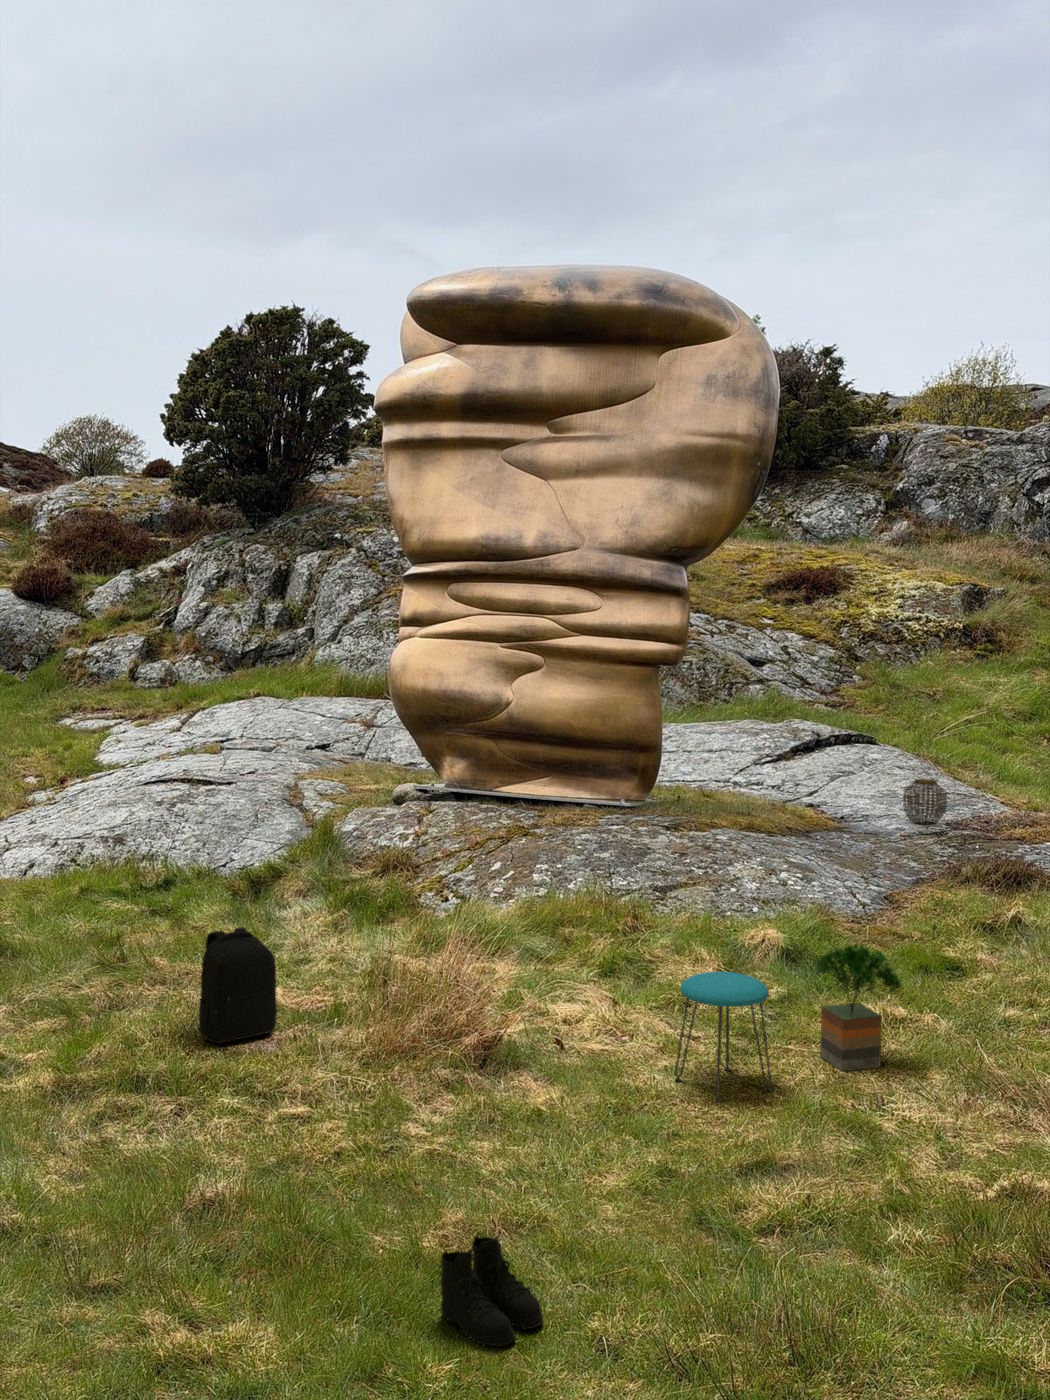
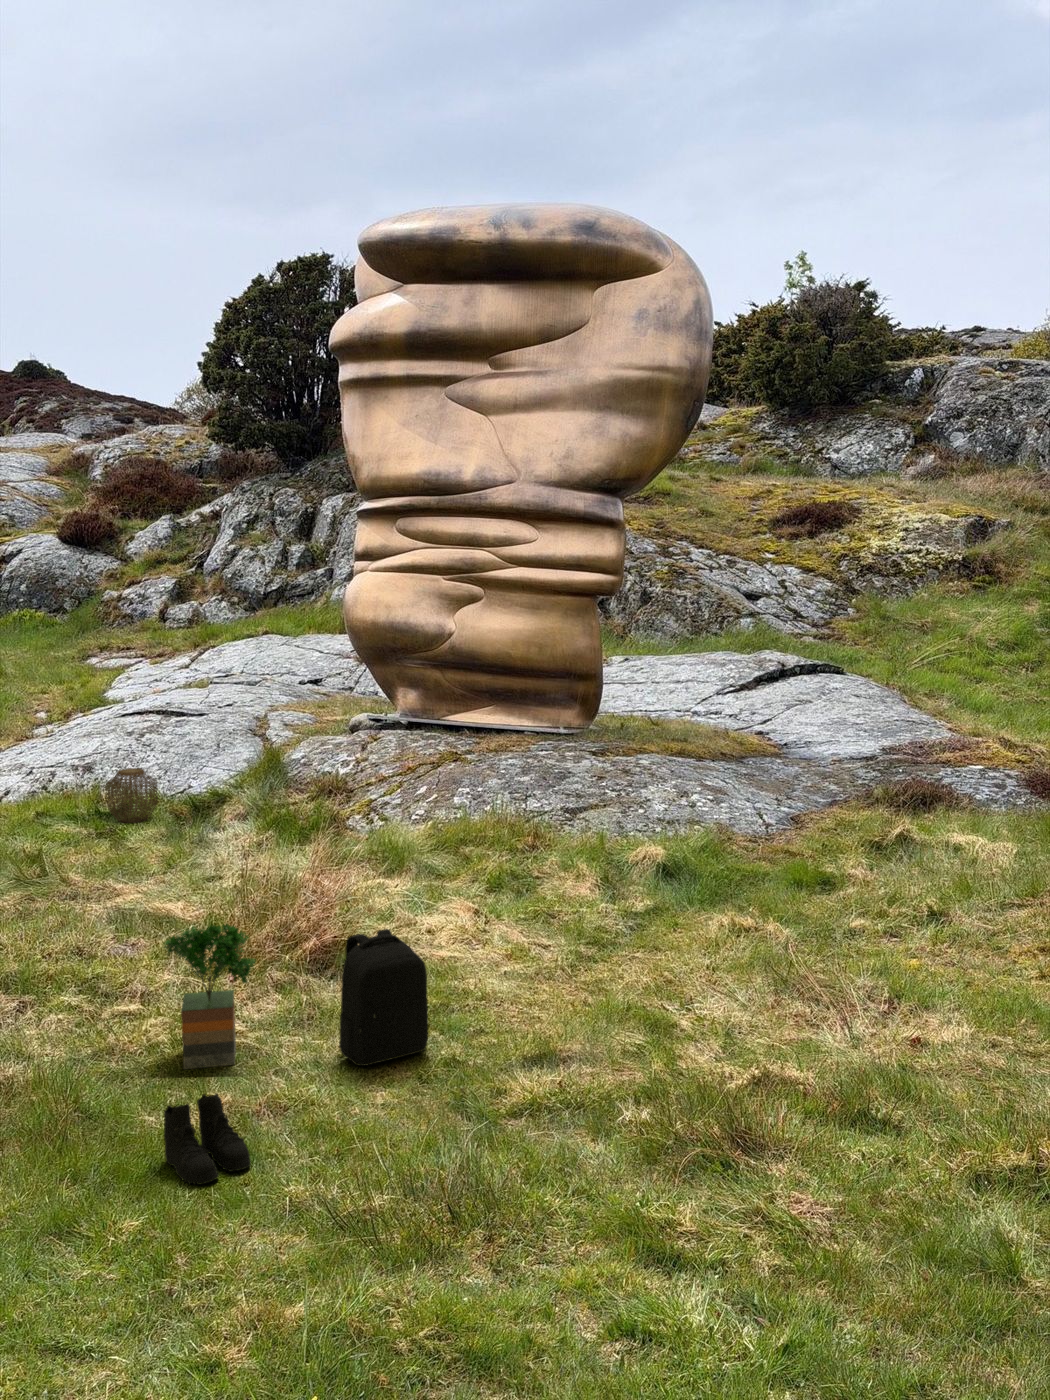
woven basket: present [903,779,947,825] -> present [106,768,158,823]
backpack: present [198,927,277,1043] -> present [339,929,429,1066]
potted tree: present [815,945,903,1071] -> present [164,924,255,1069]
stool: present [675,972,772,1103] -> none [497,879,582,997]

